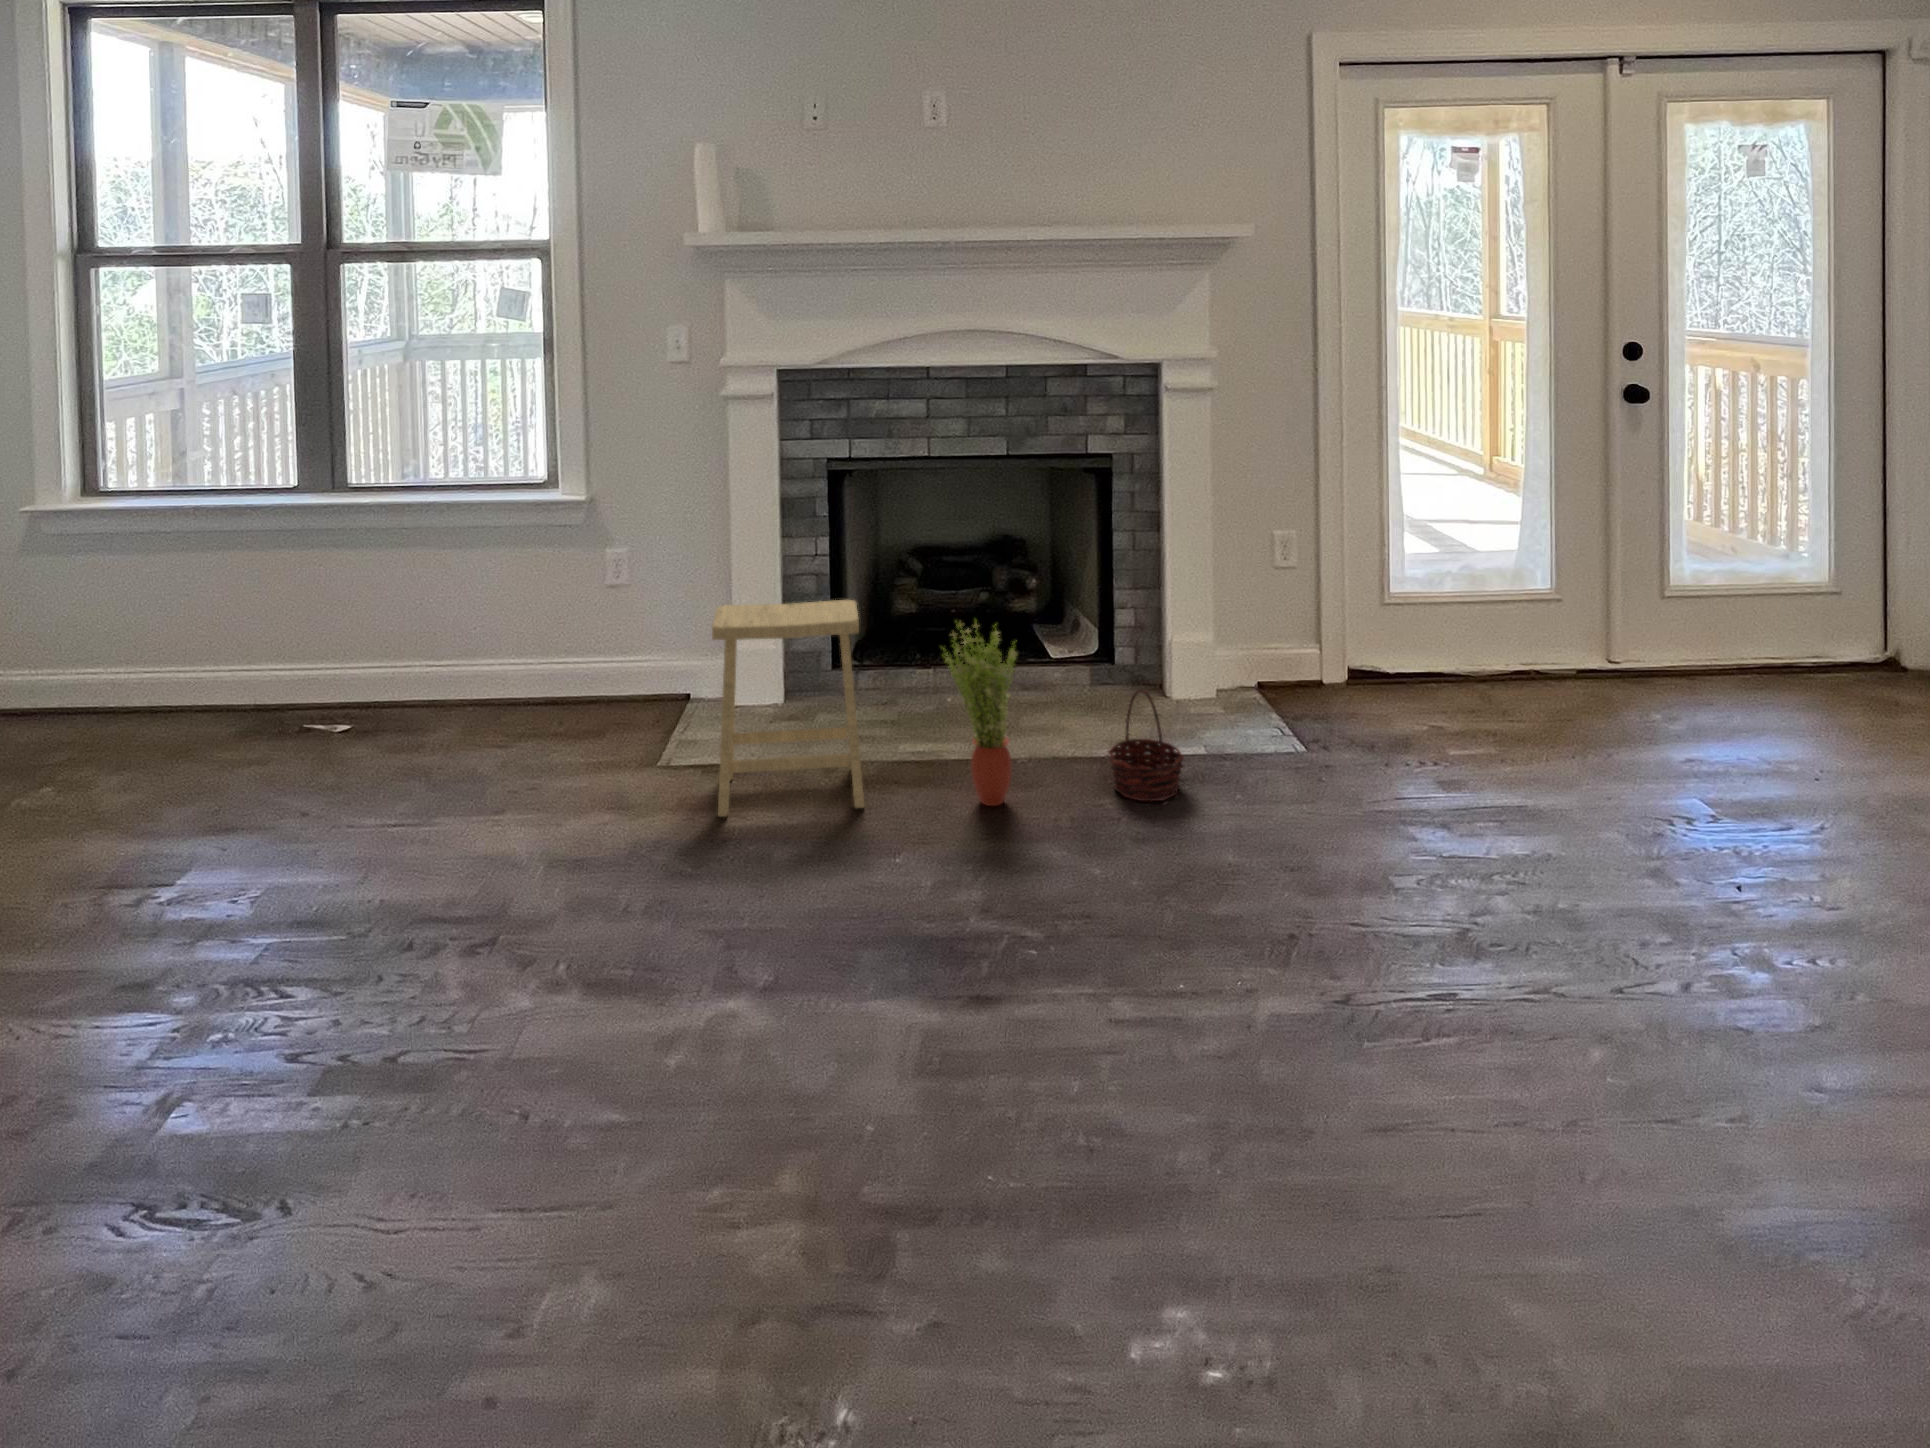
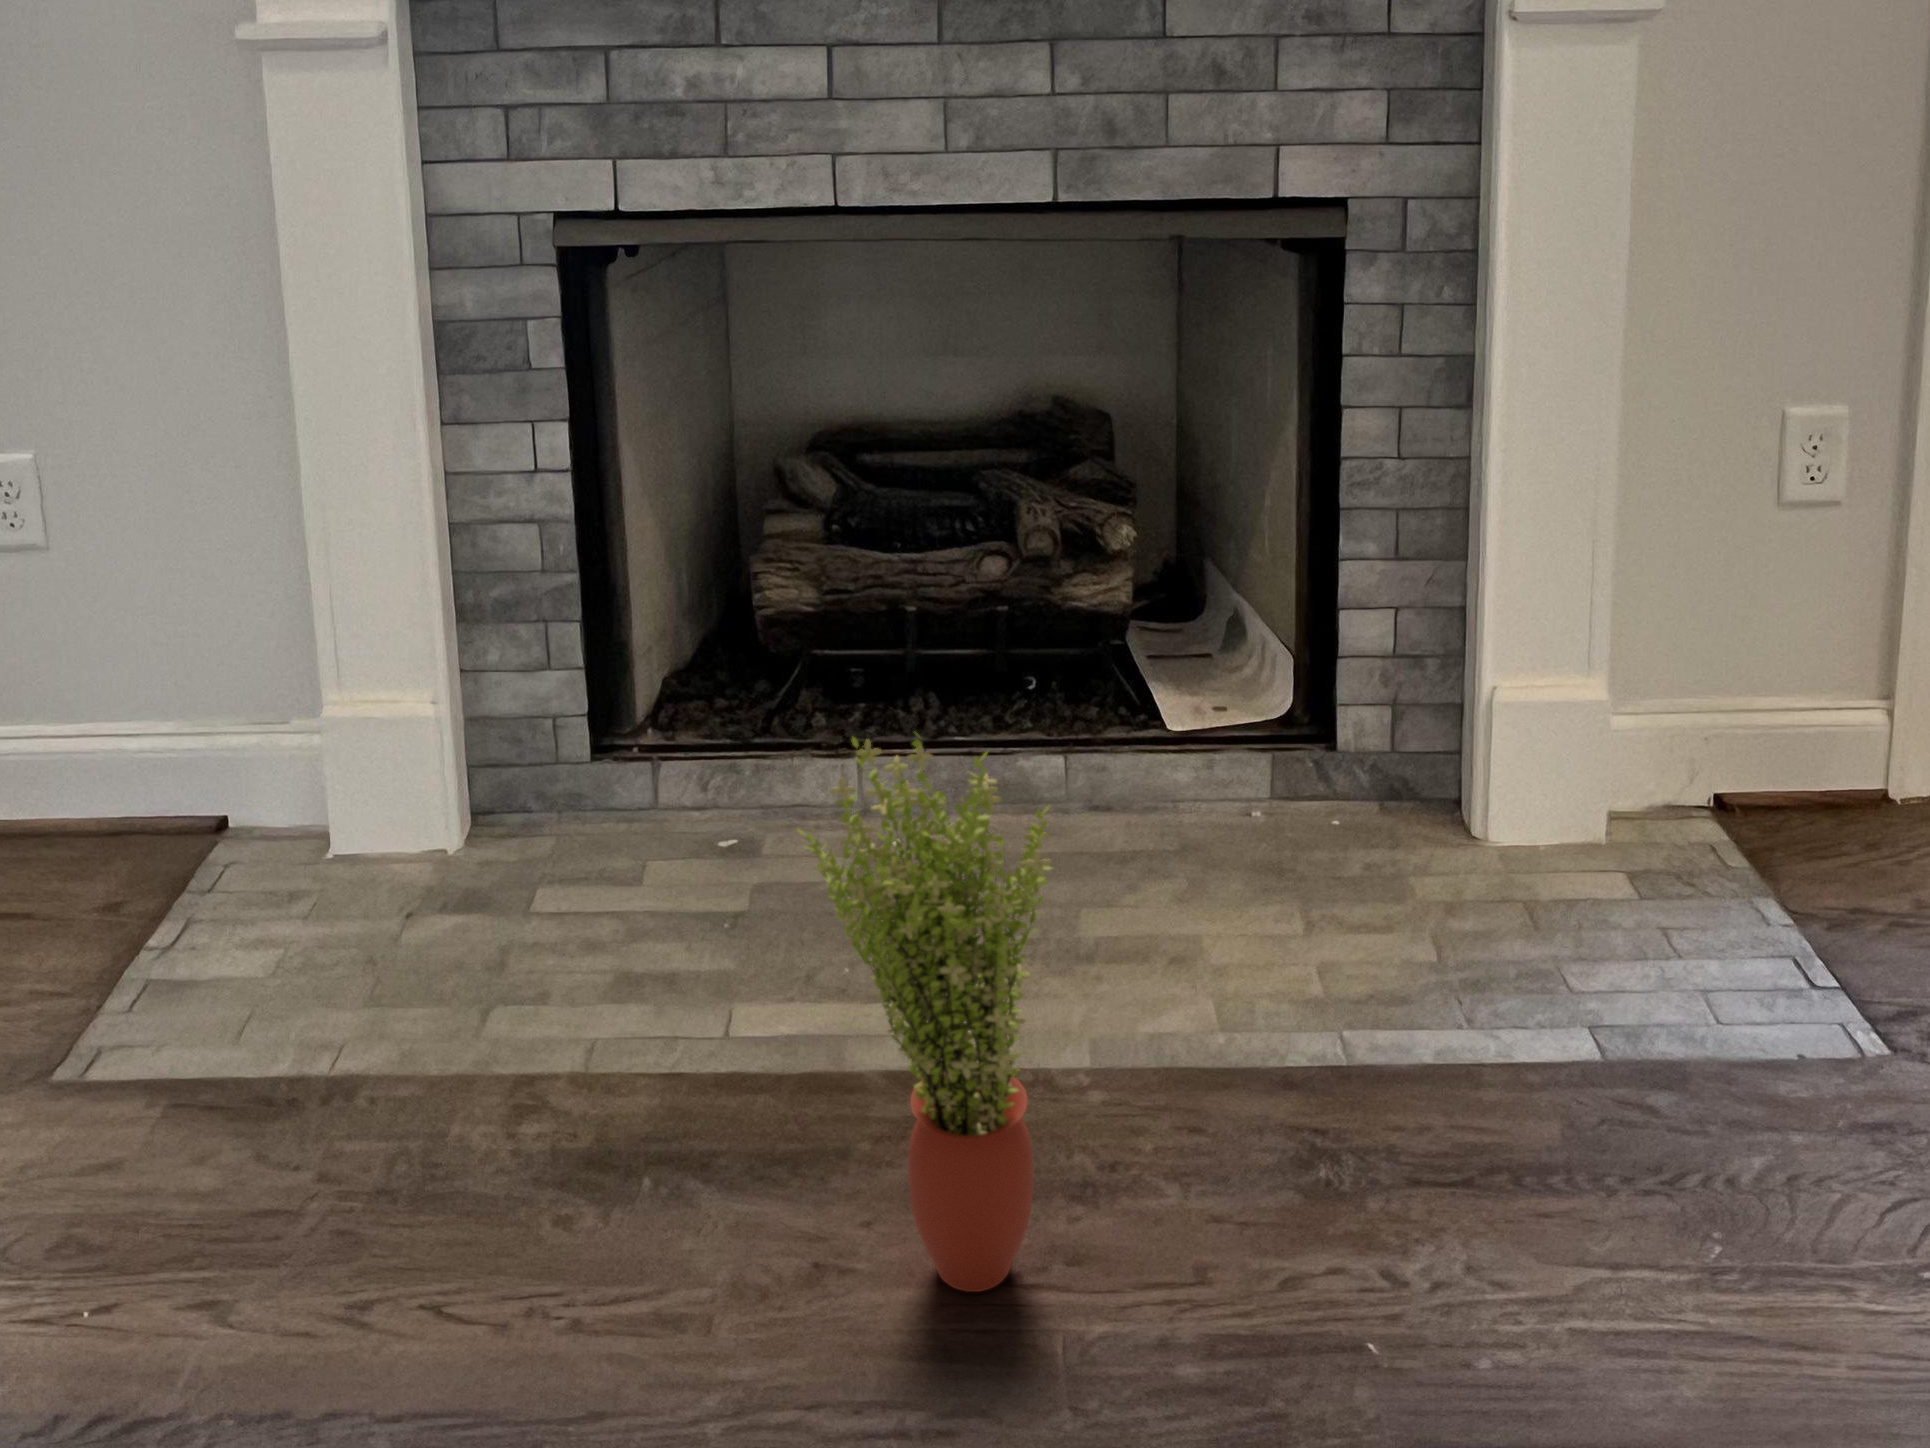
footstool: present [712,600,864,817] -> none [48,647,606,1324]
basket: present [1109,689,1184,801] -> none [1333,933,1577,1283]

